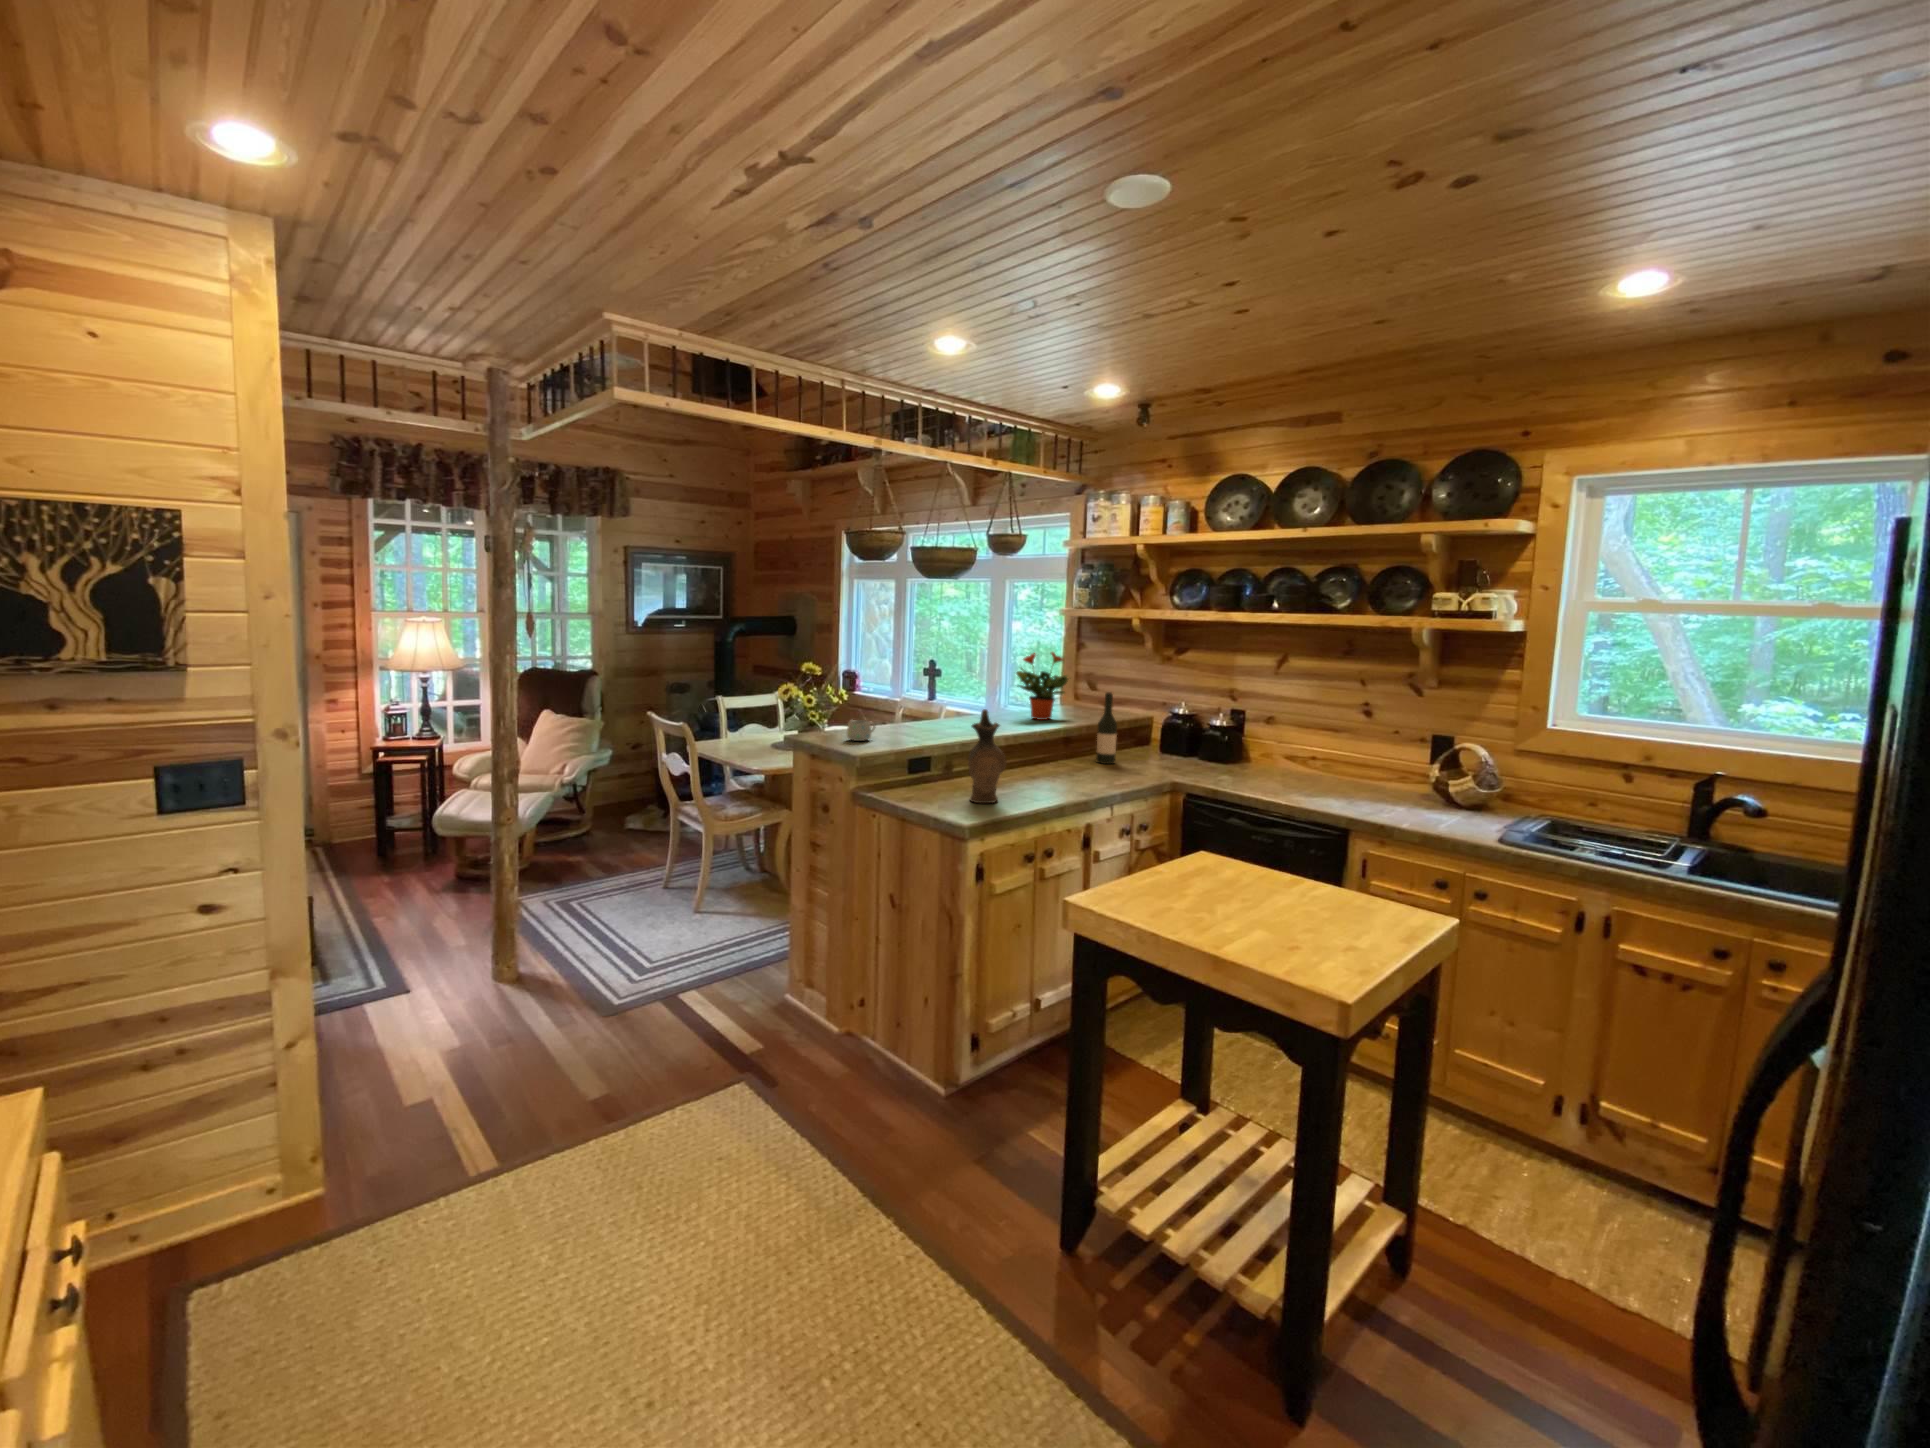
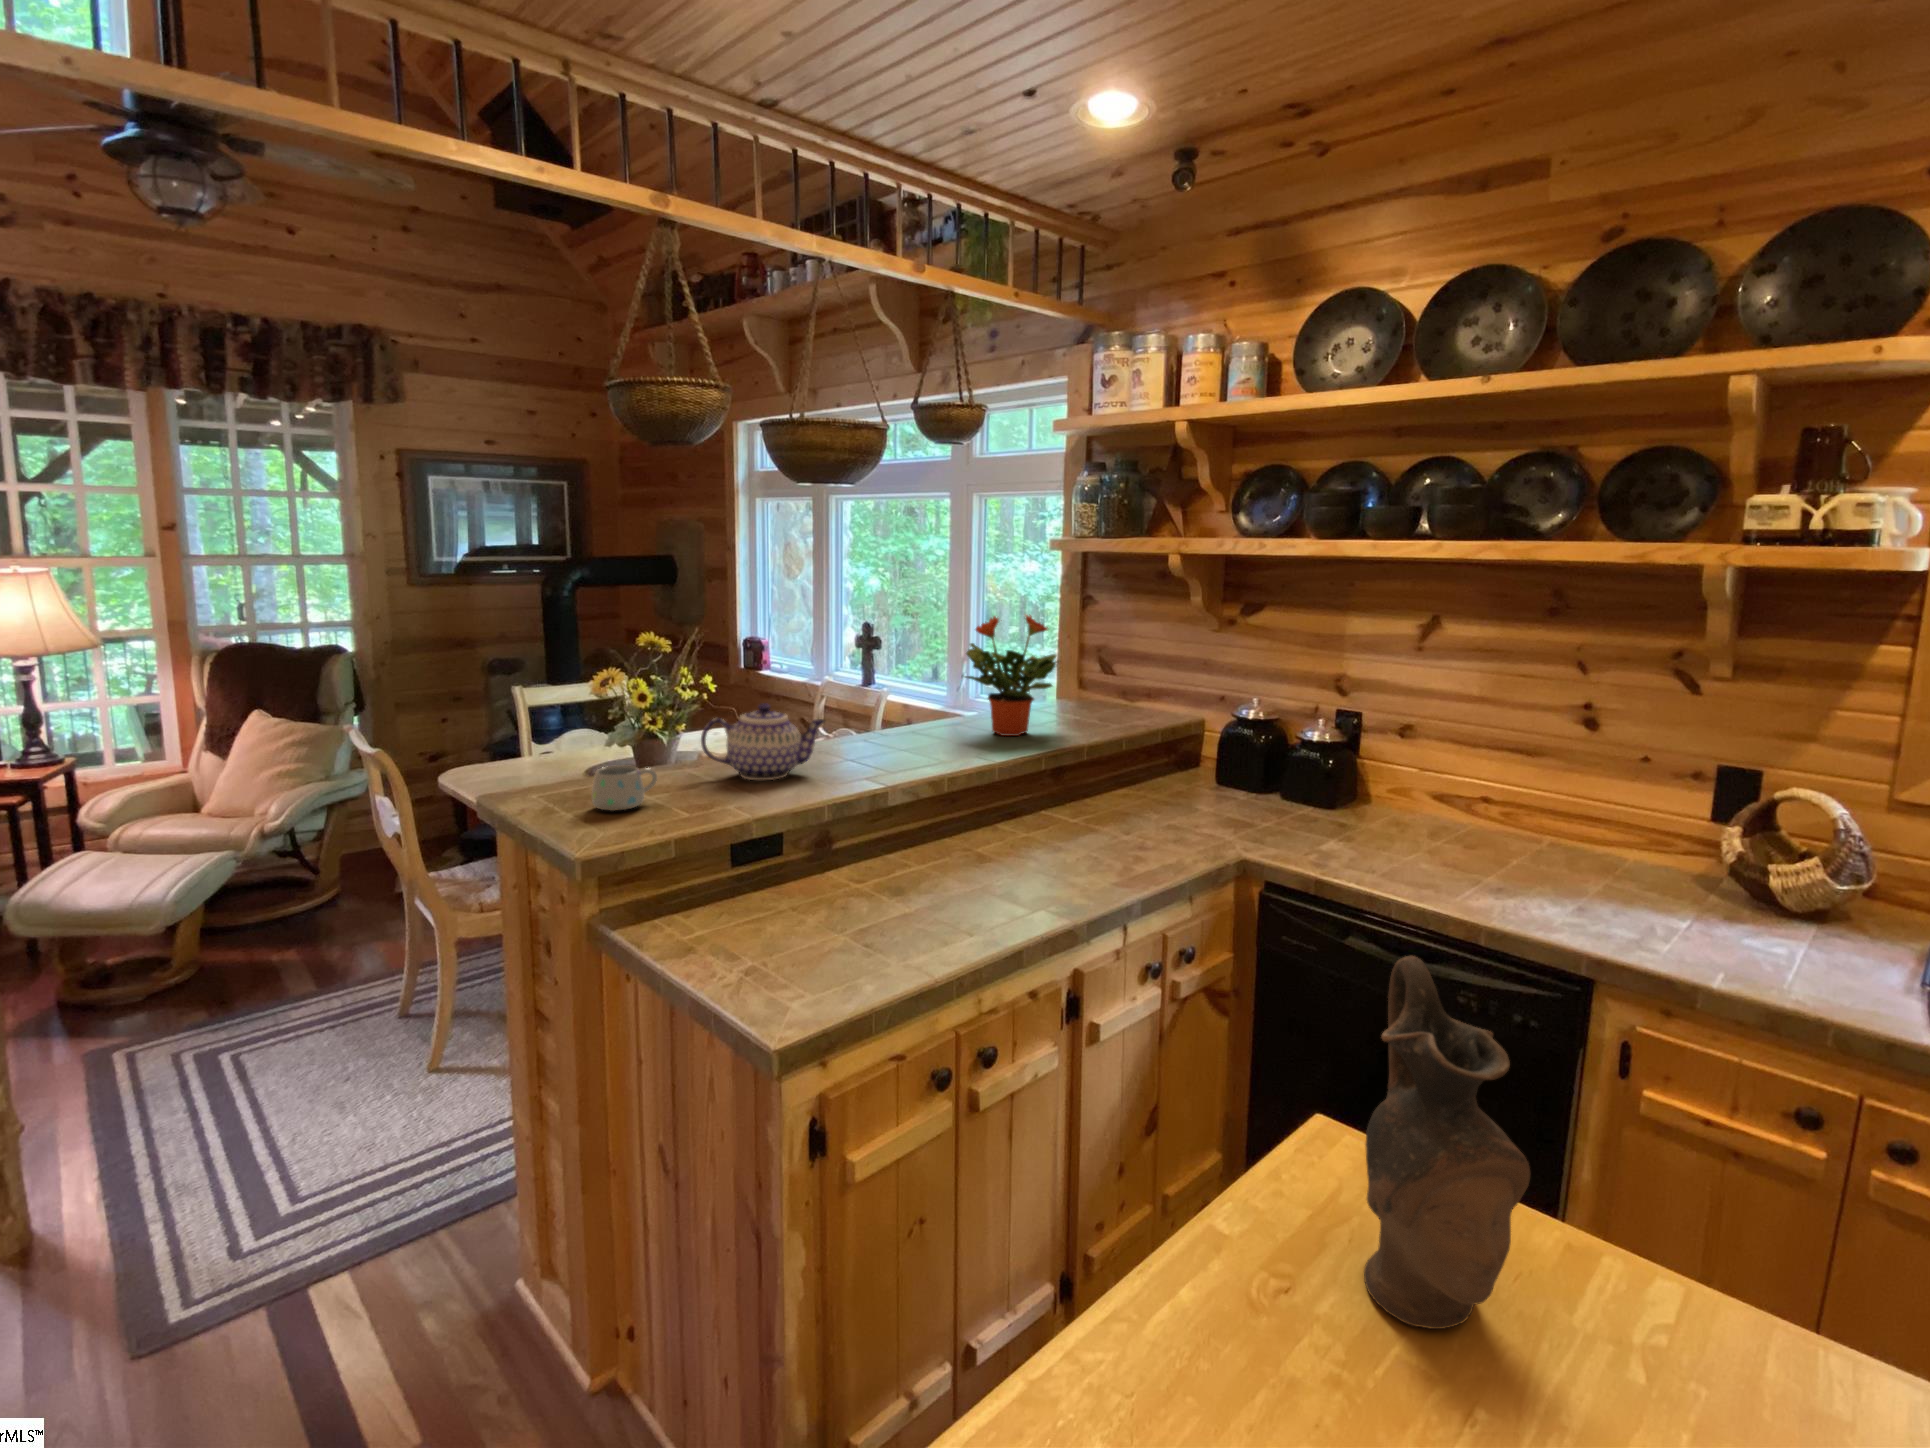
wine bottle: present [1096,691,1117,764] -> none [1104,686,1141,817]
teapot: none [888,693,952,733] -> present [701,703,825,780]
ceramic pitcher: present [968,709,1006,803] -> present [1364,956,1530,1329]

